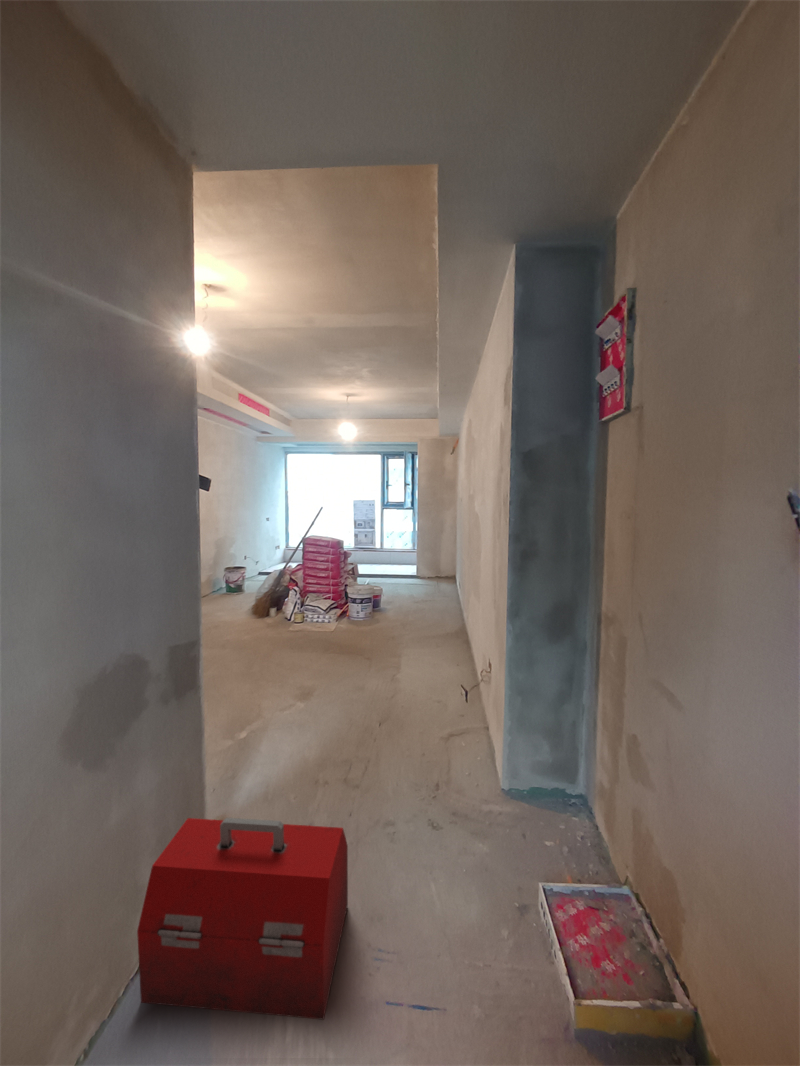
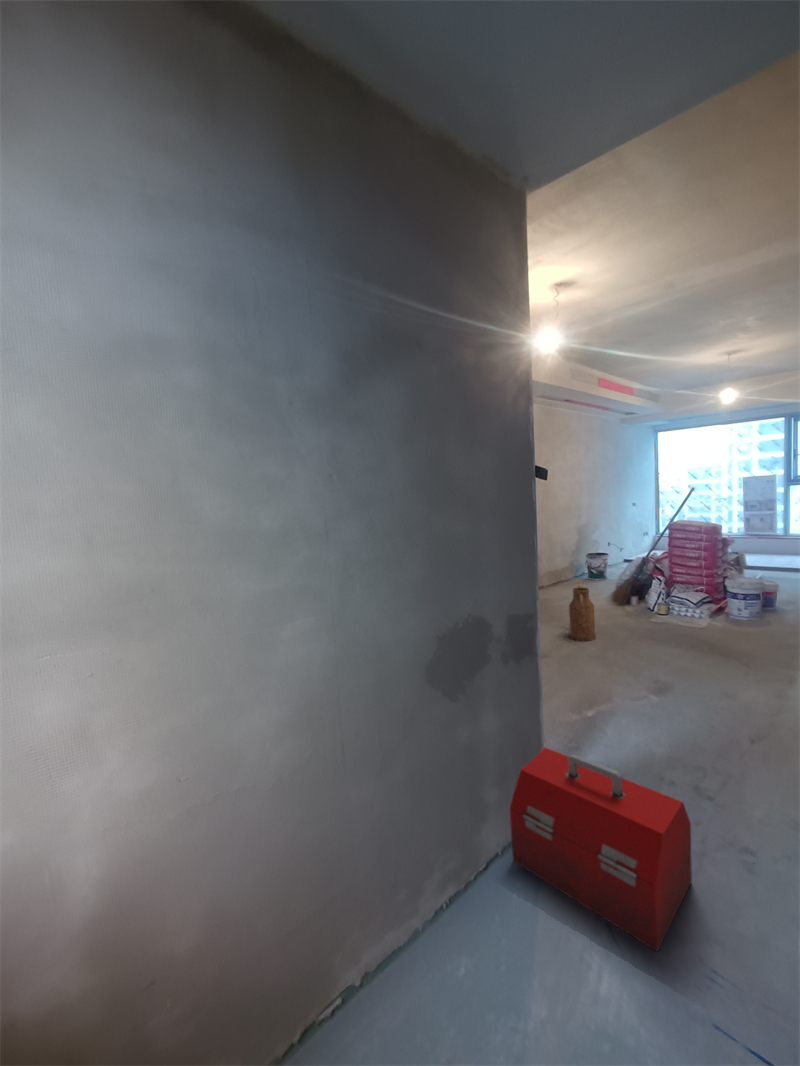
watering can: none [209,599,237,663] -> present [569,582,596,641]

